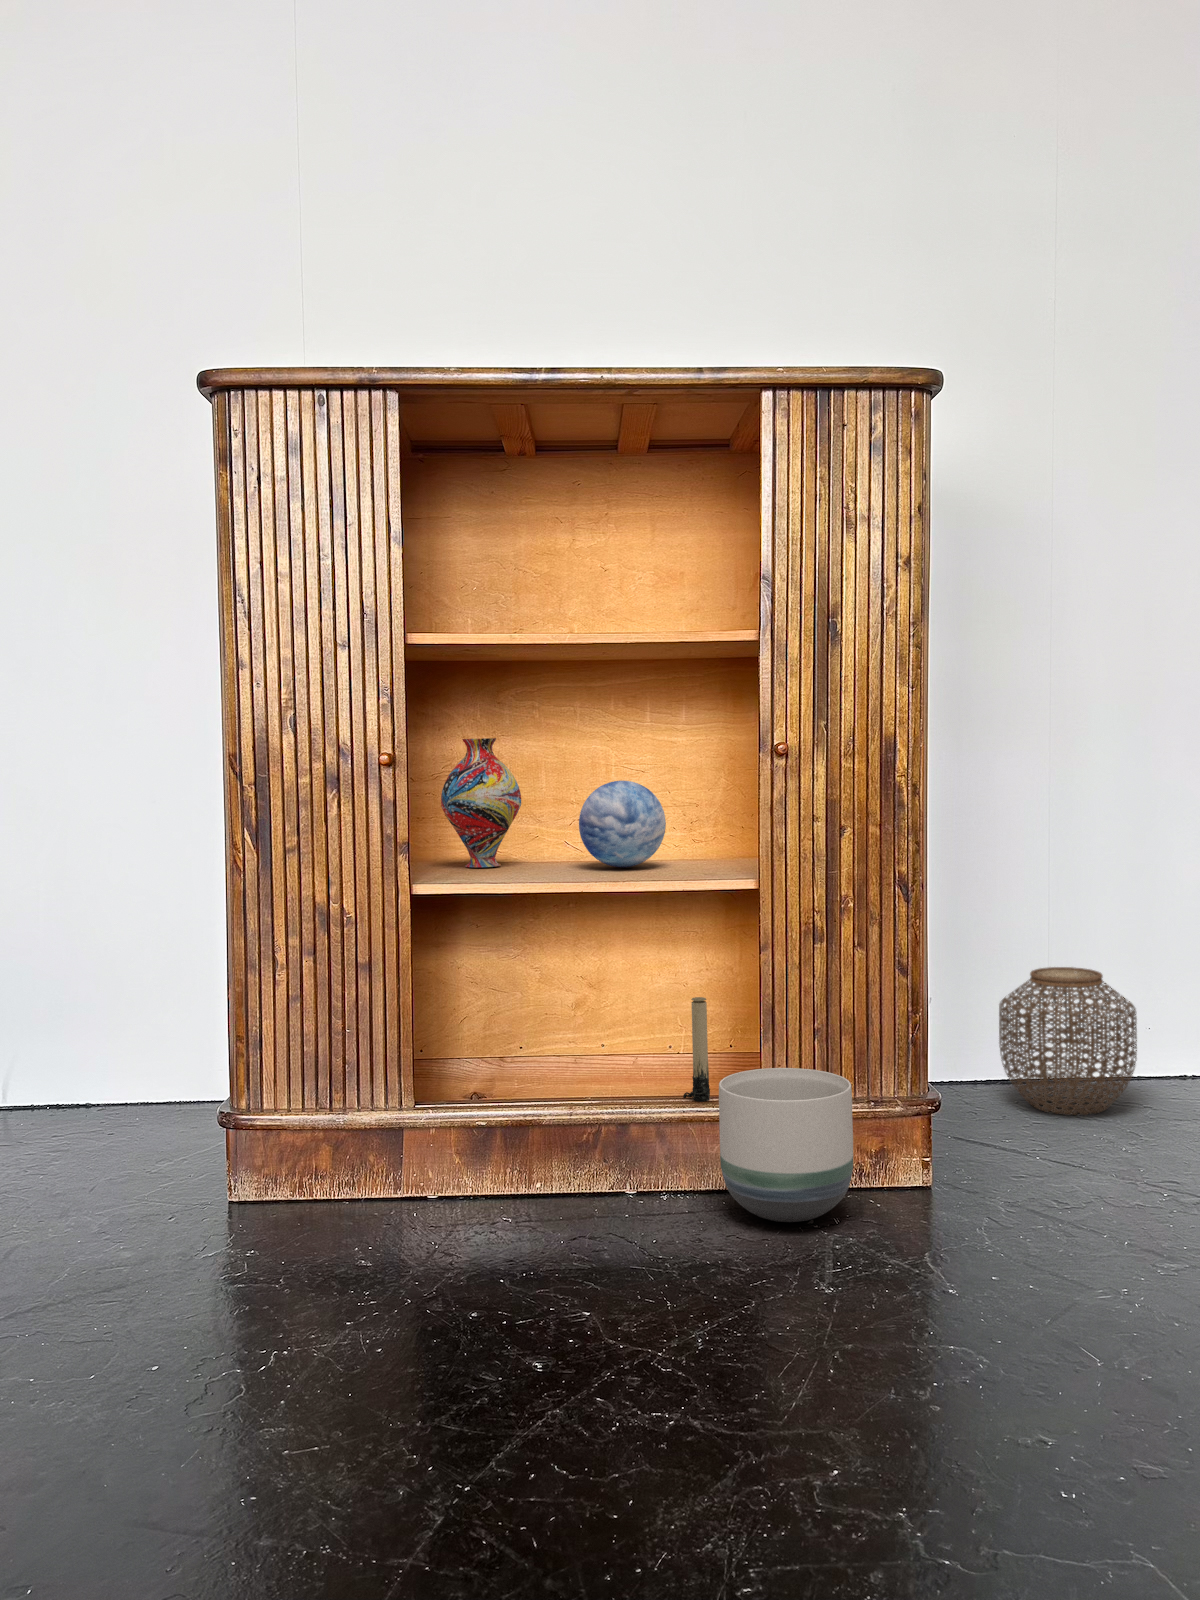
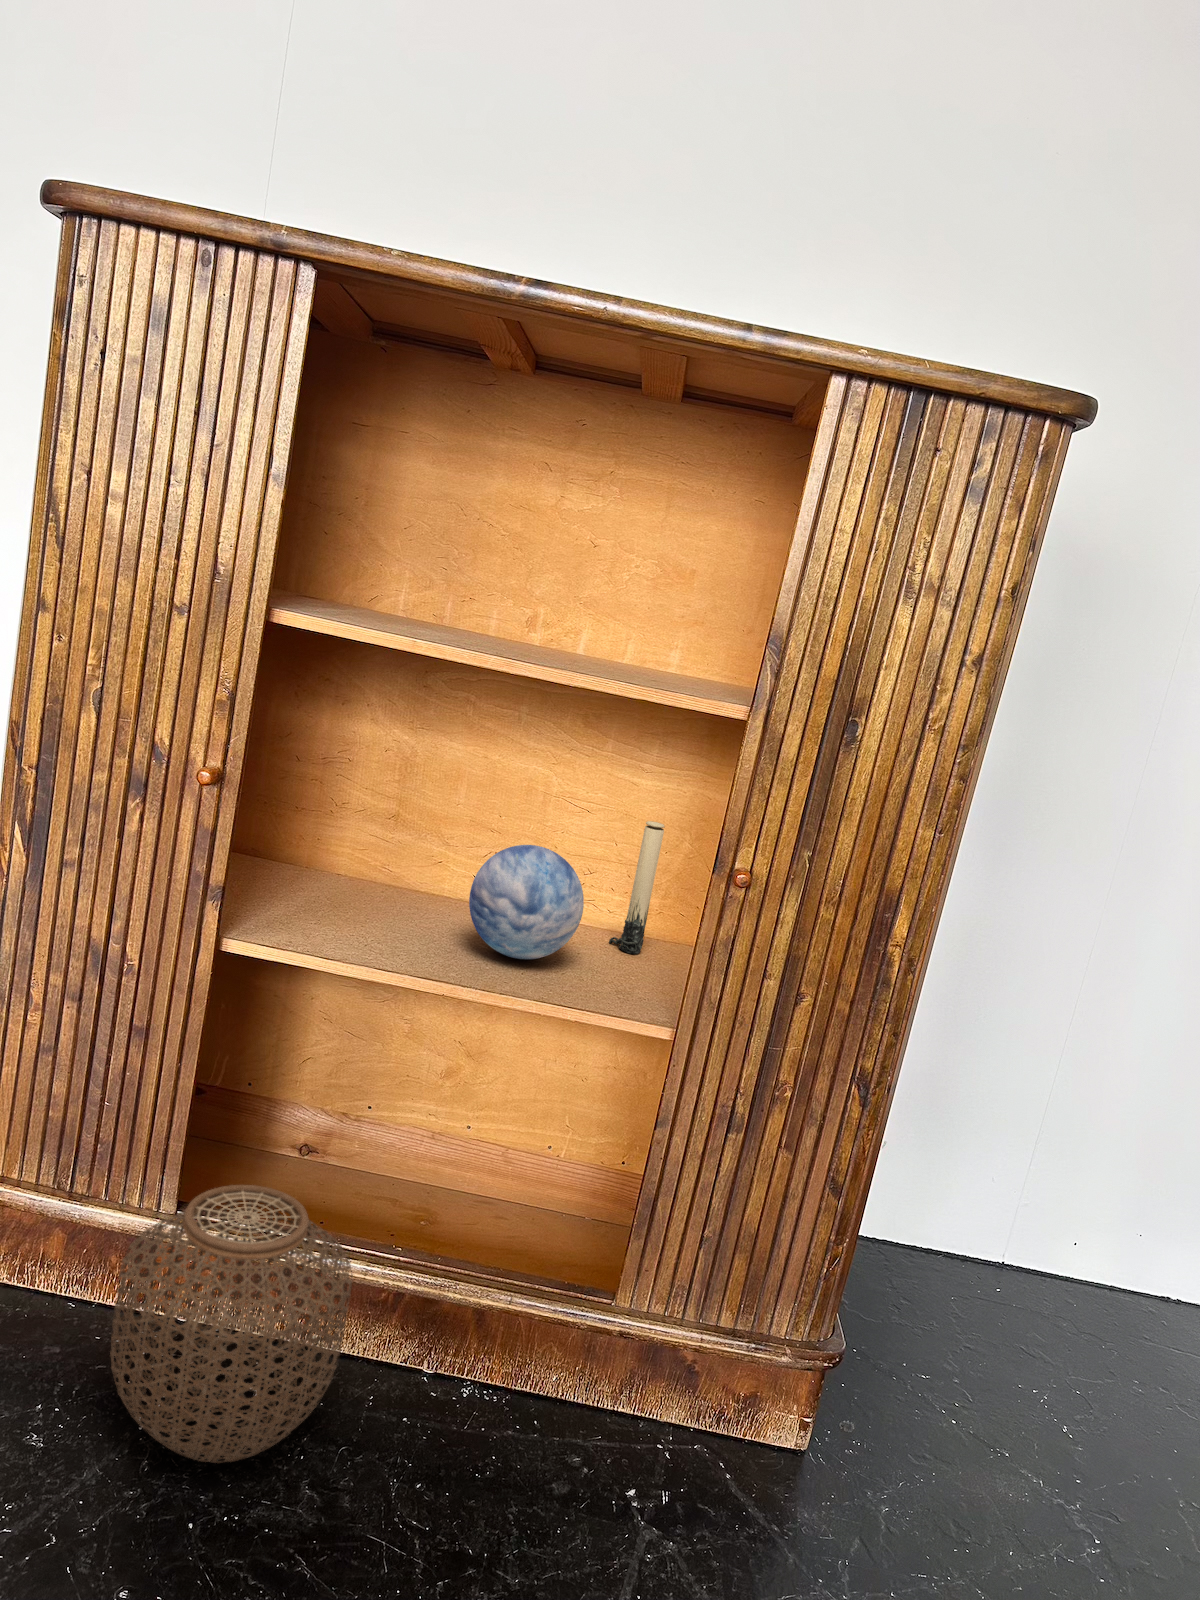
vase: present [441,738,521,867] -> none [306,741,412,913]
woven basket: present [999,967,1137,1115] -> present [110,1185,353,1463]
candle: present [683,997,710,1101] -> present [609,821,665,954]
planter: present [719,1068,853,1222] -> none [528,1278,720,1512]

